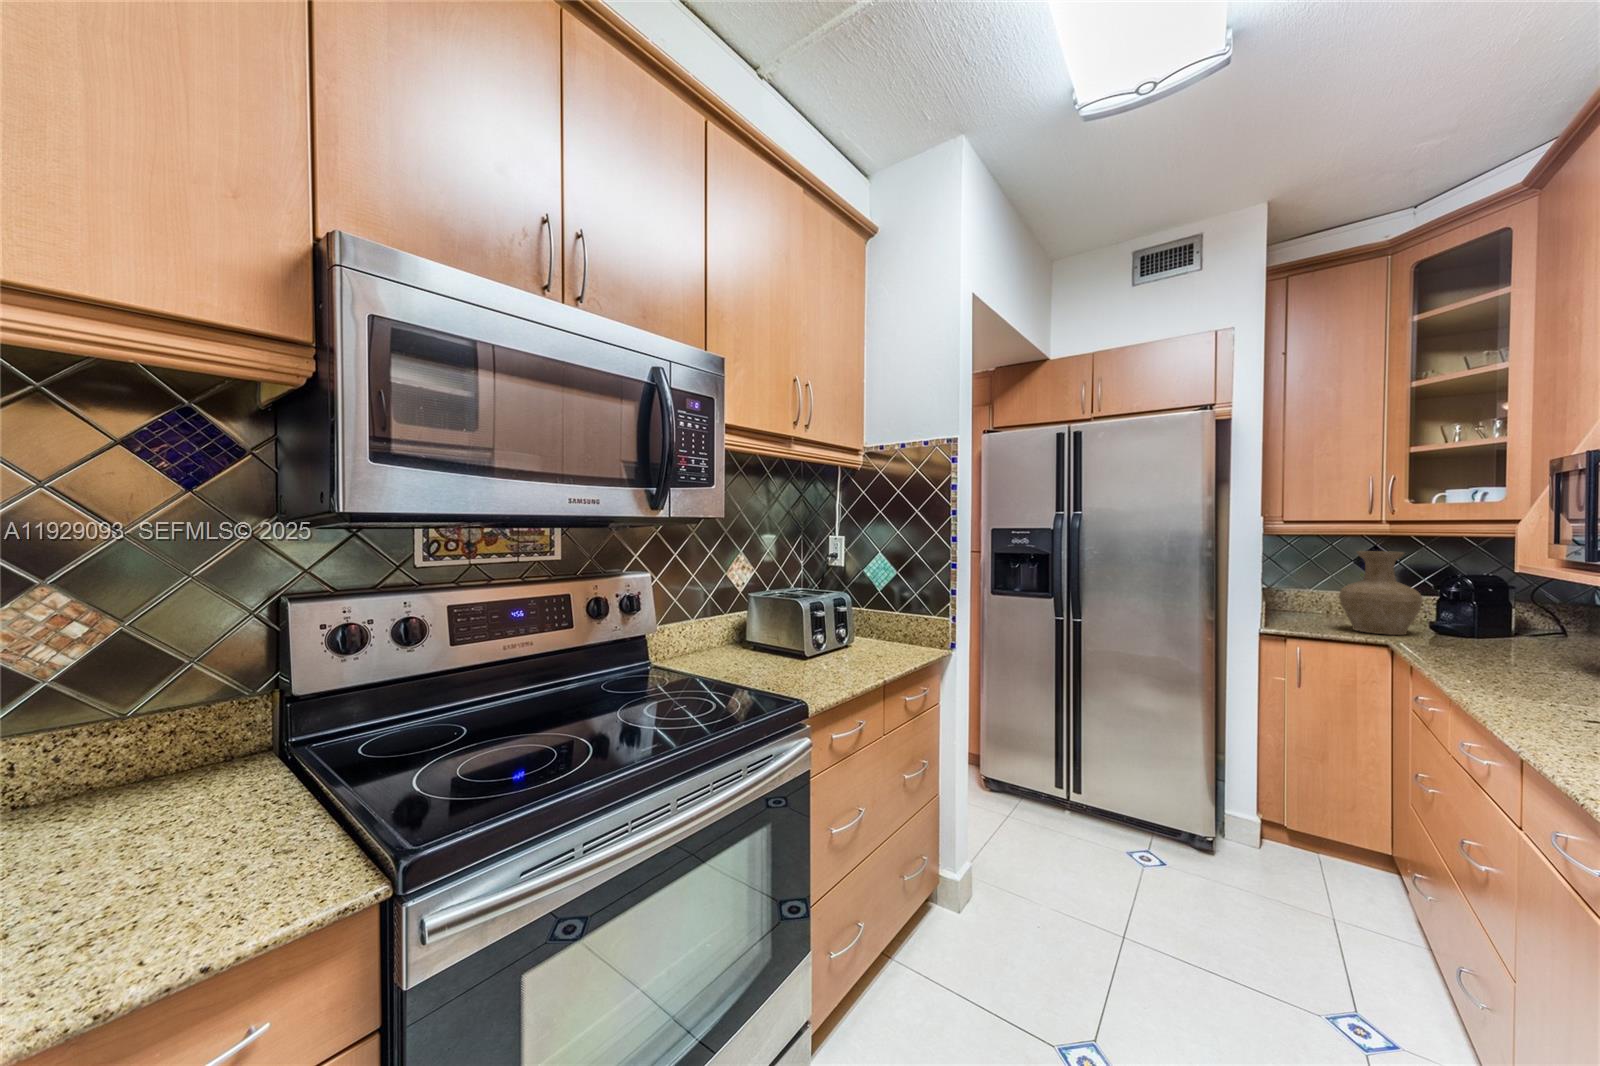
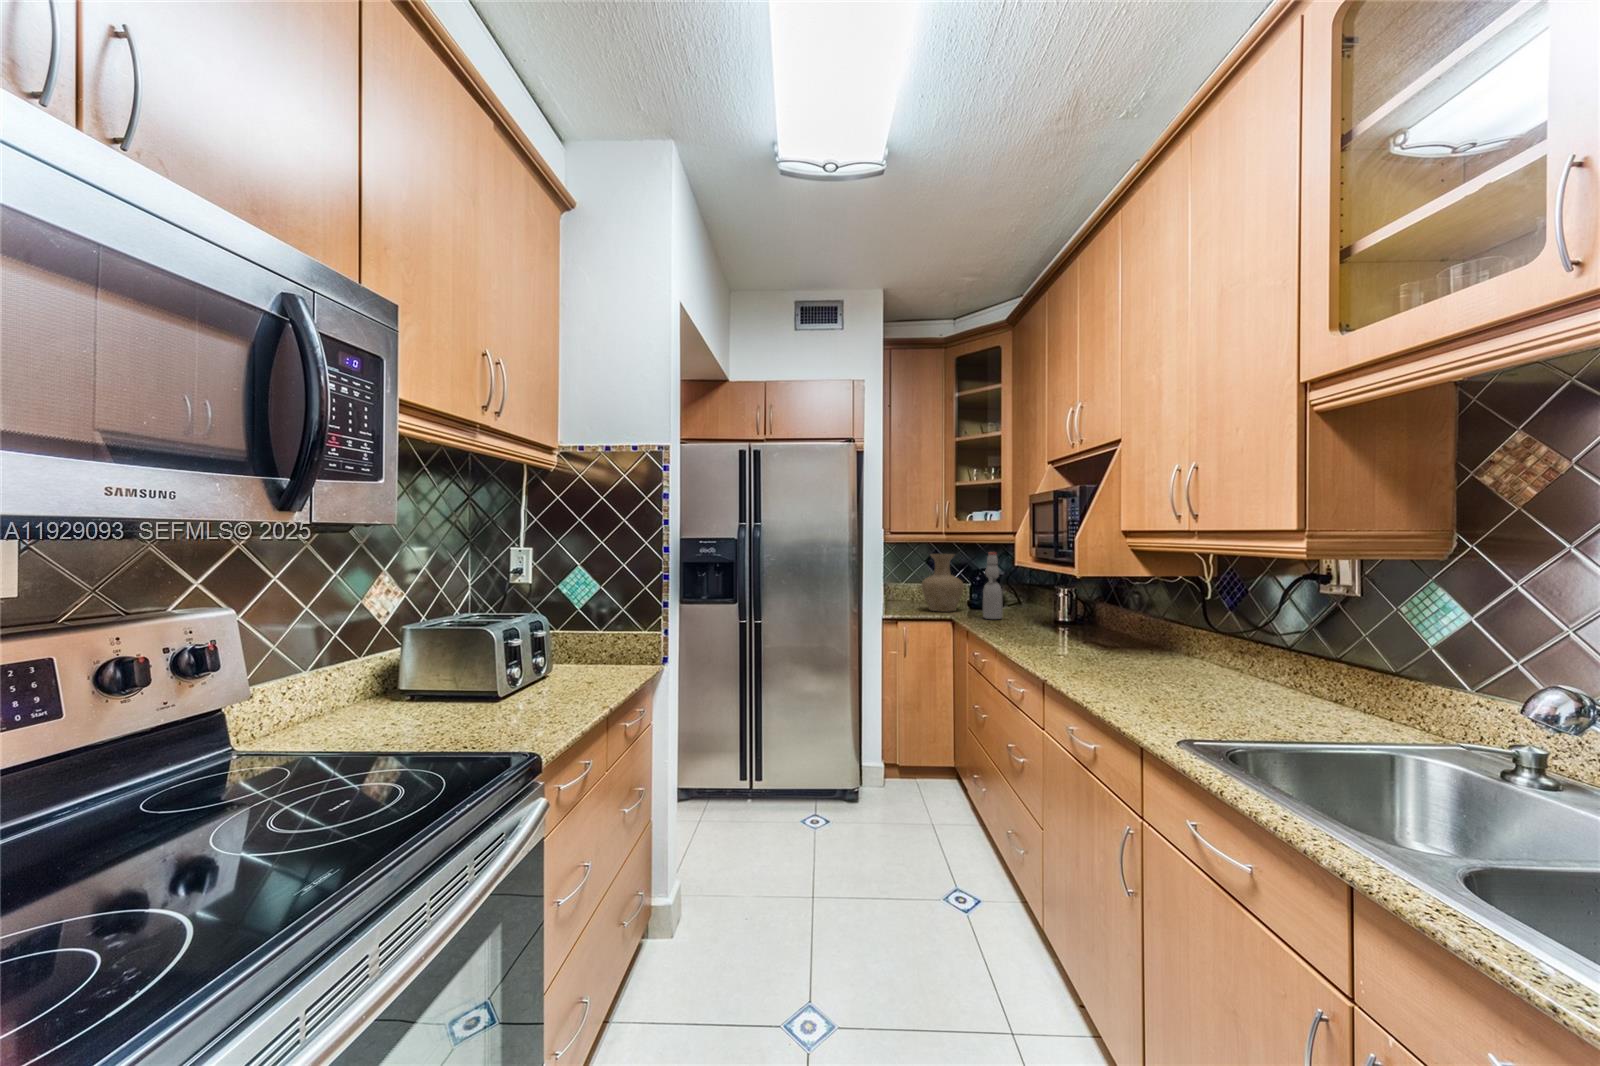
bottle: none [1452,550,1495,653] -> present [983,552,1003,619]

